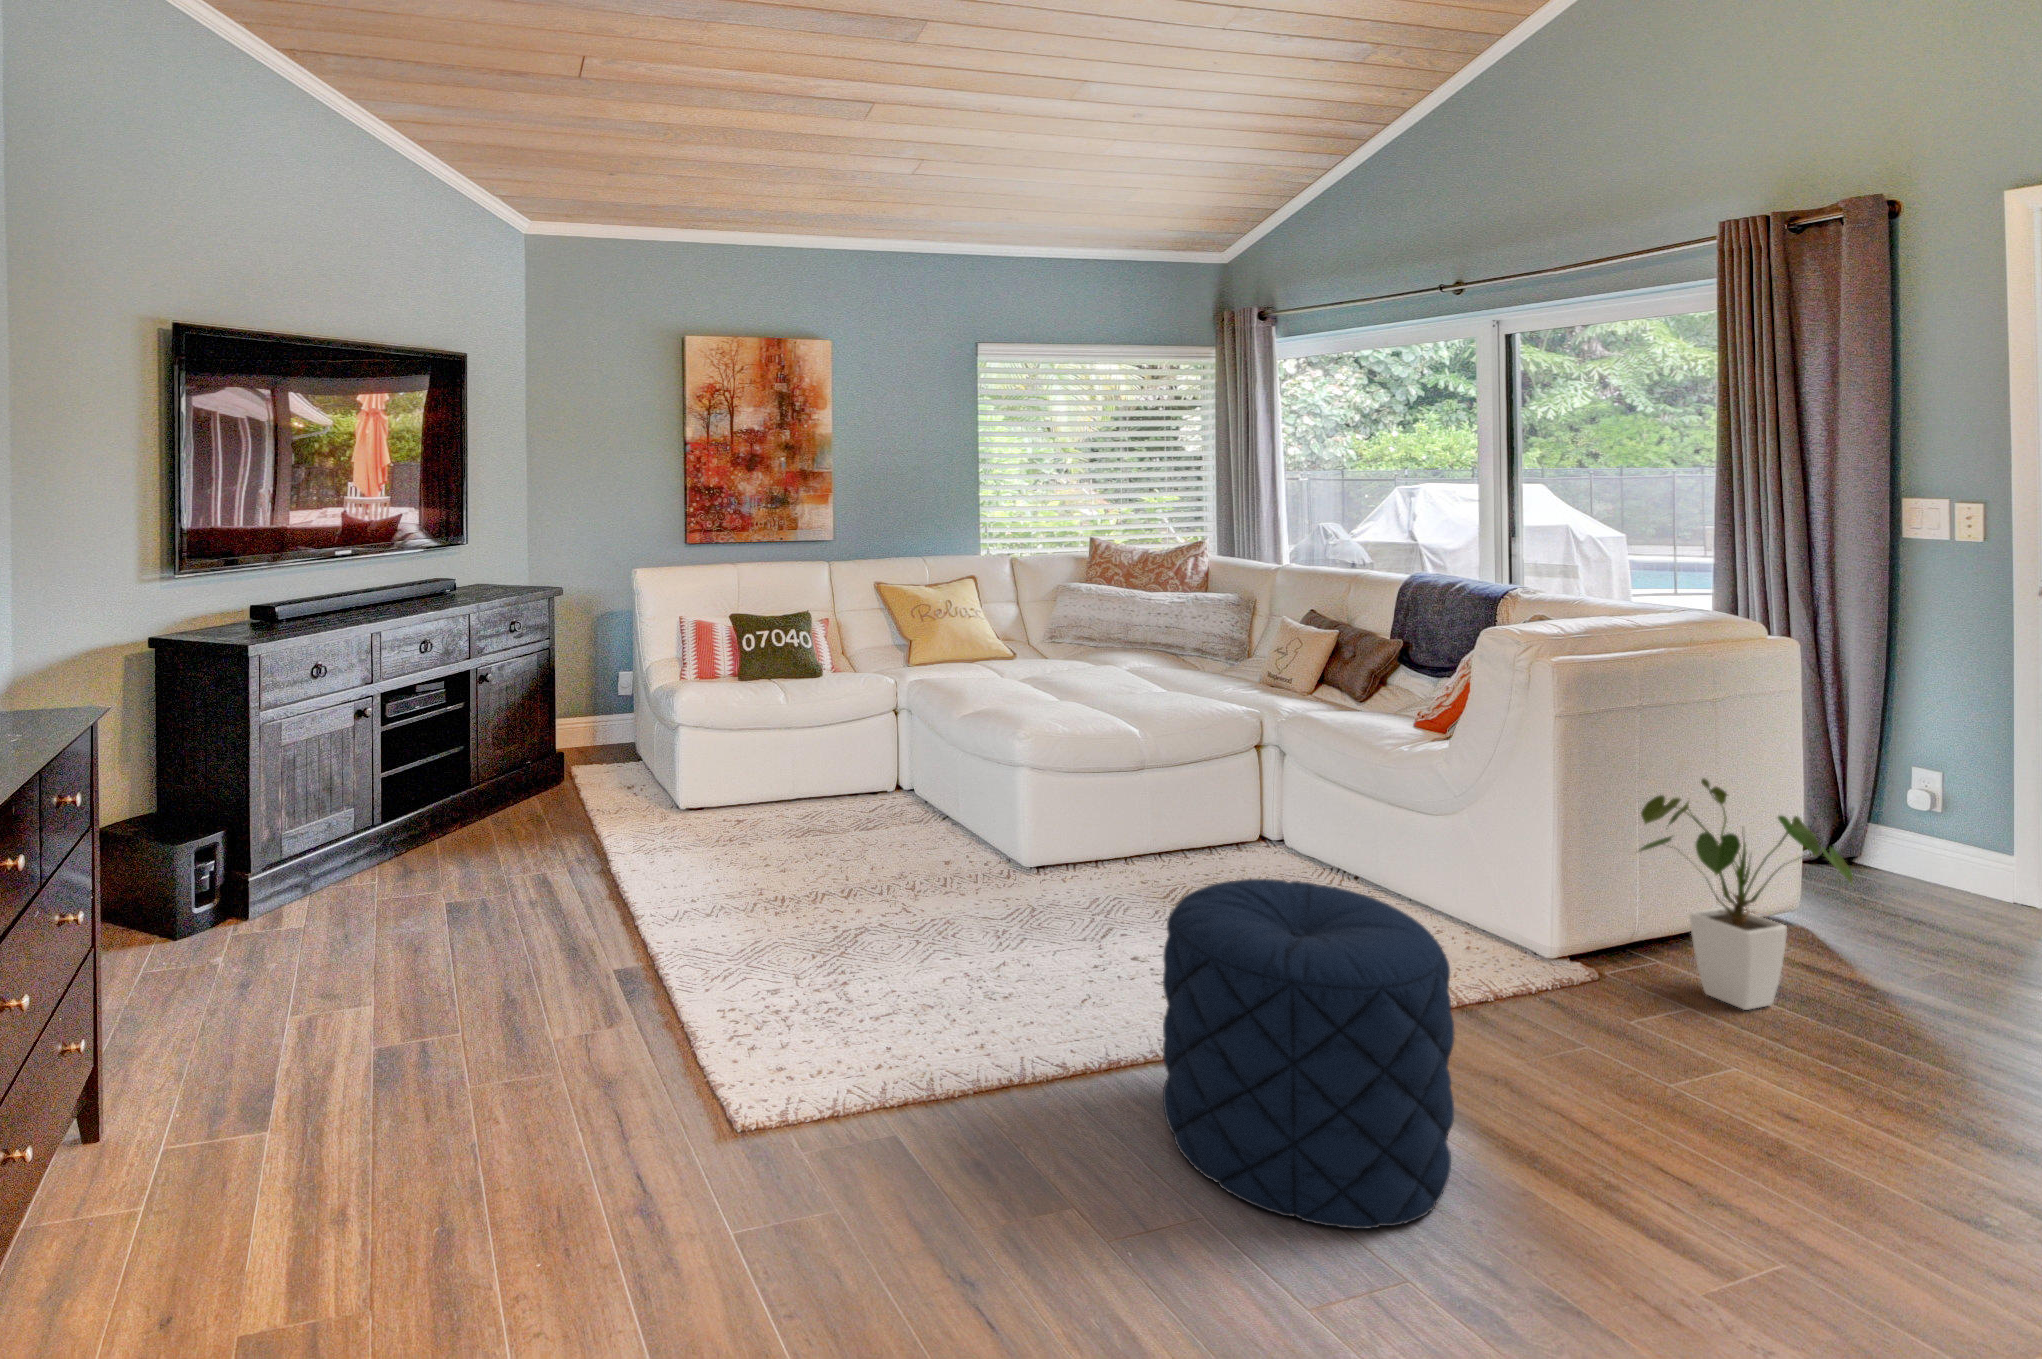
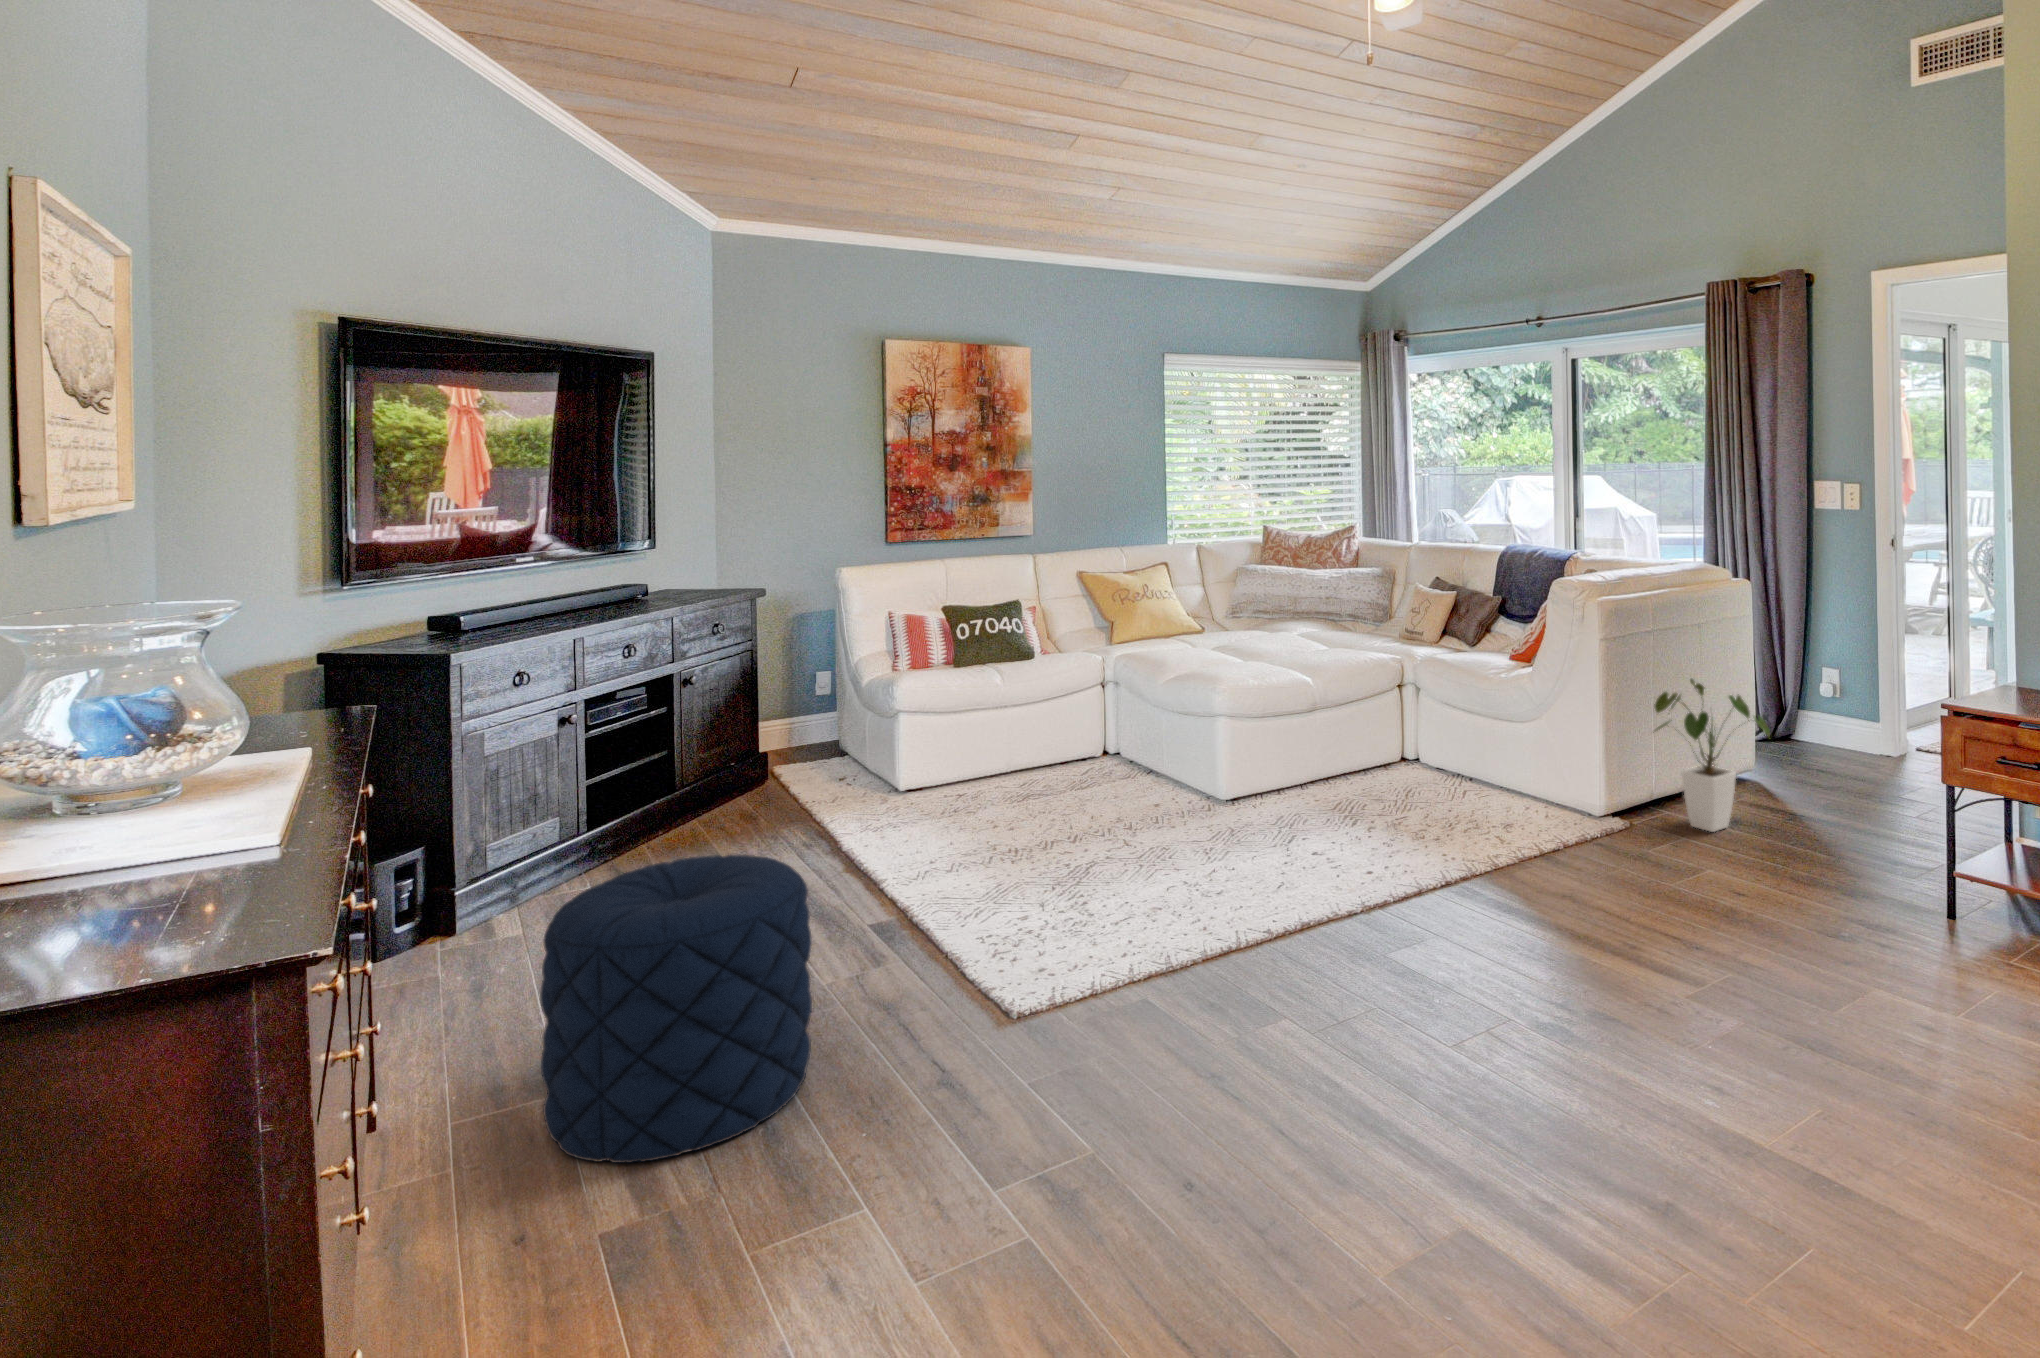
pouf: present [1163,879,1455,1229] -> present [540,854,812,1163]

